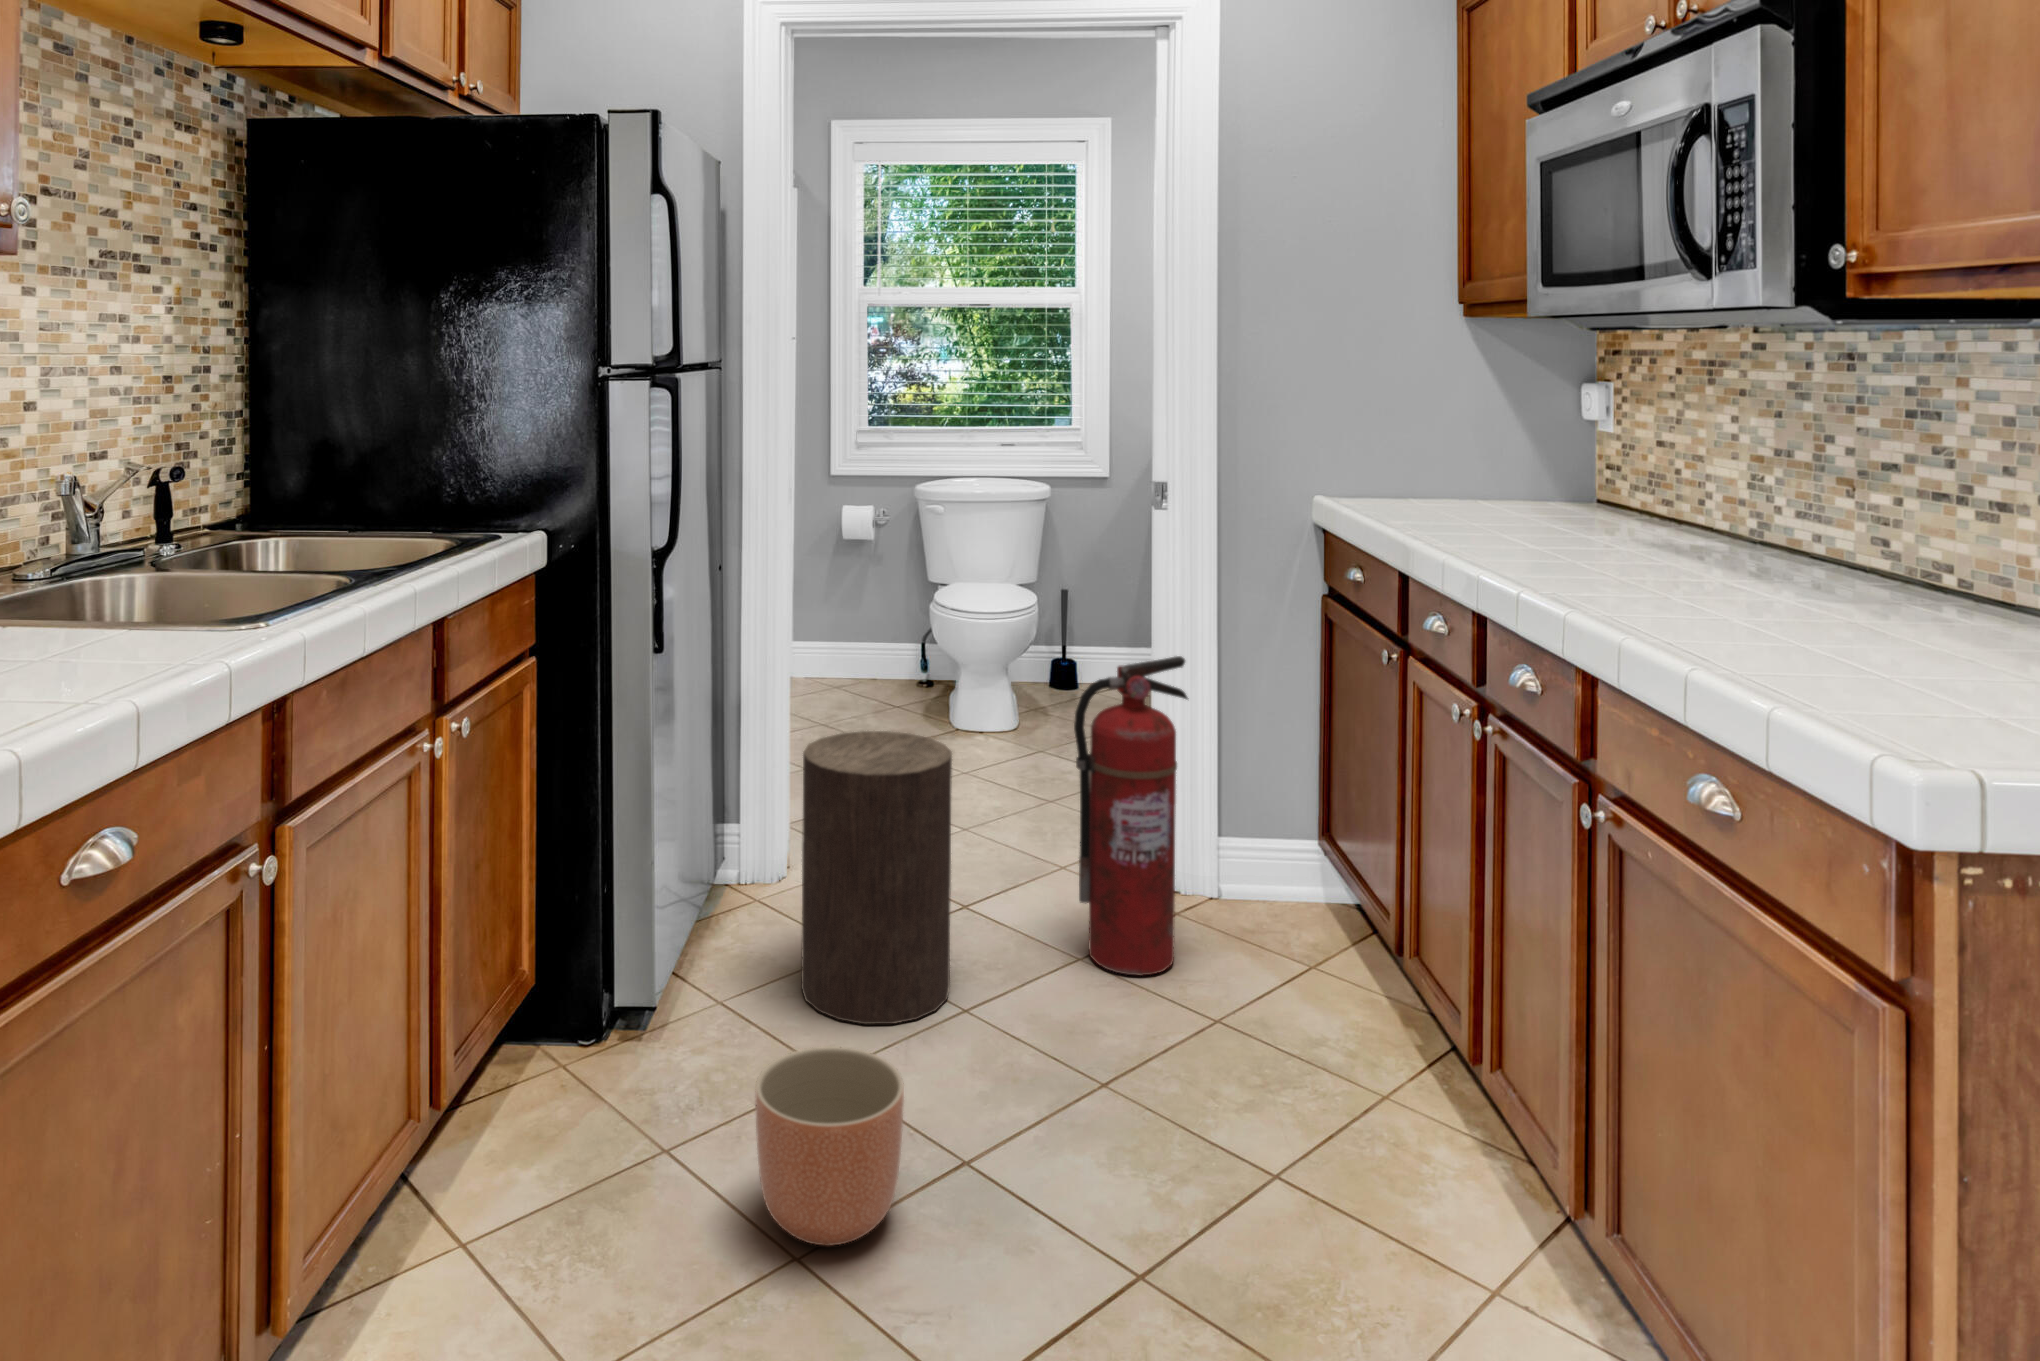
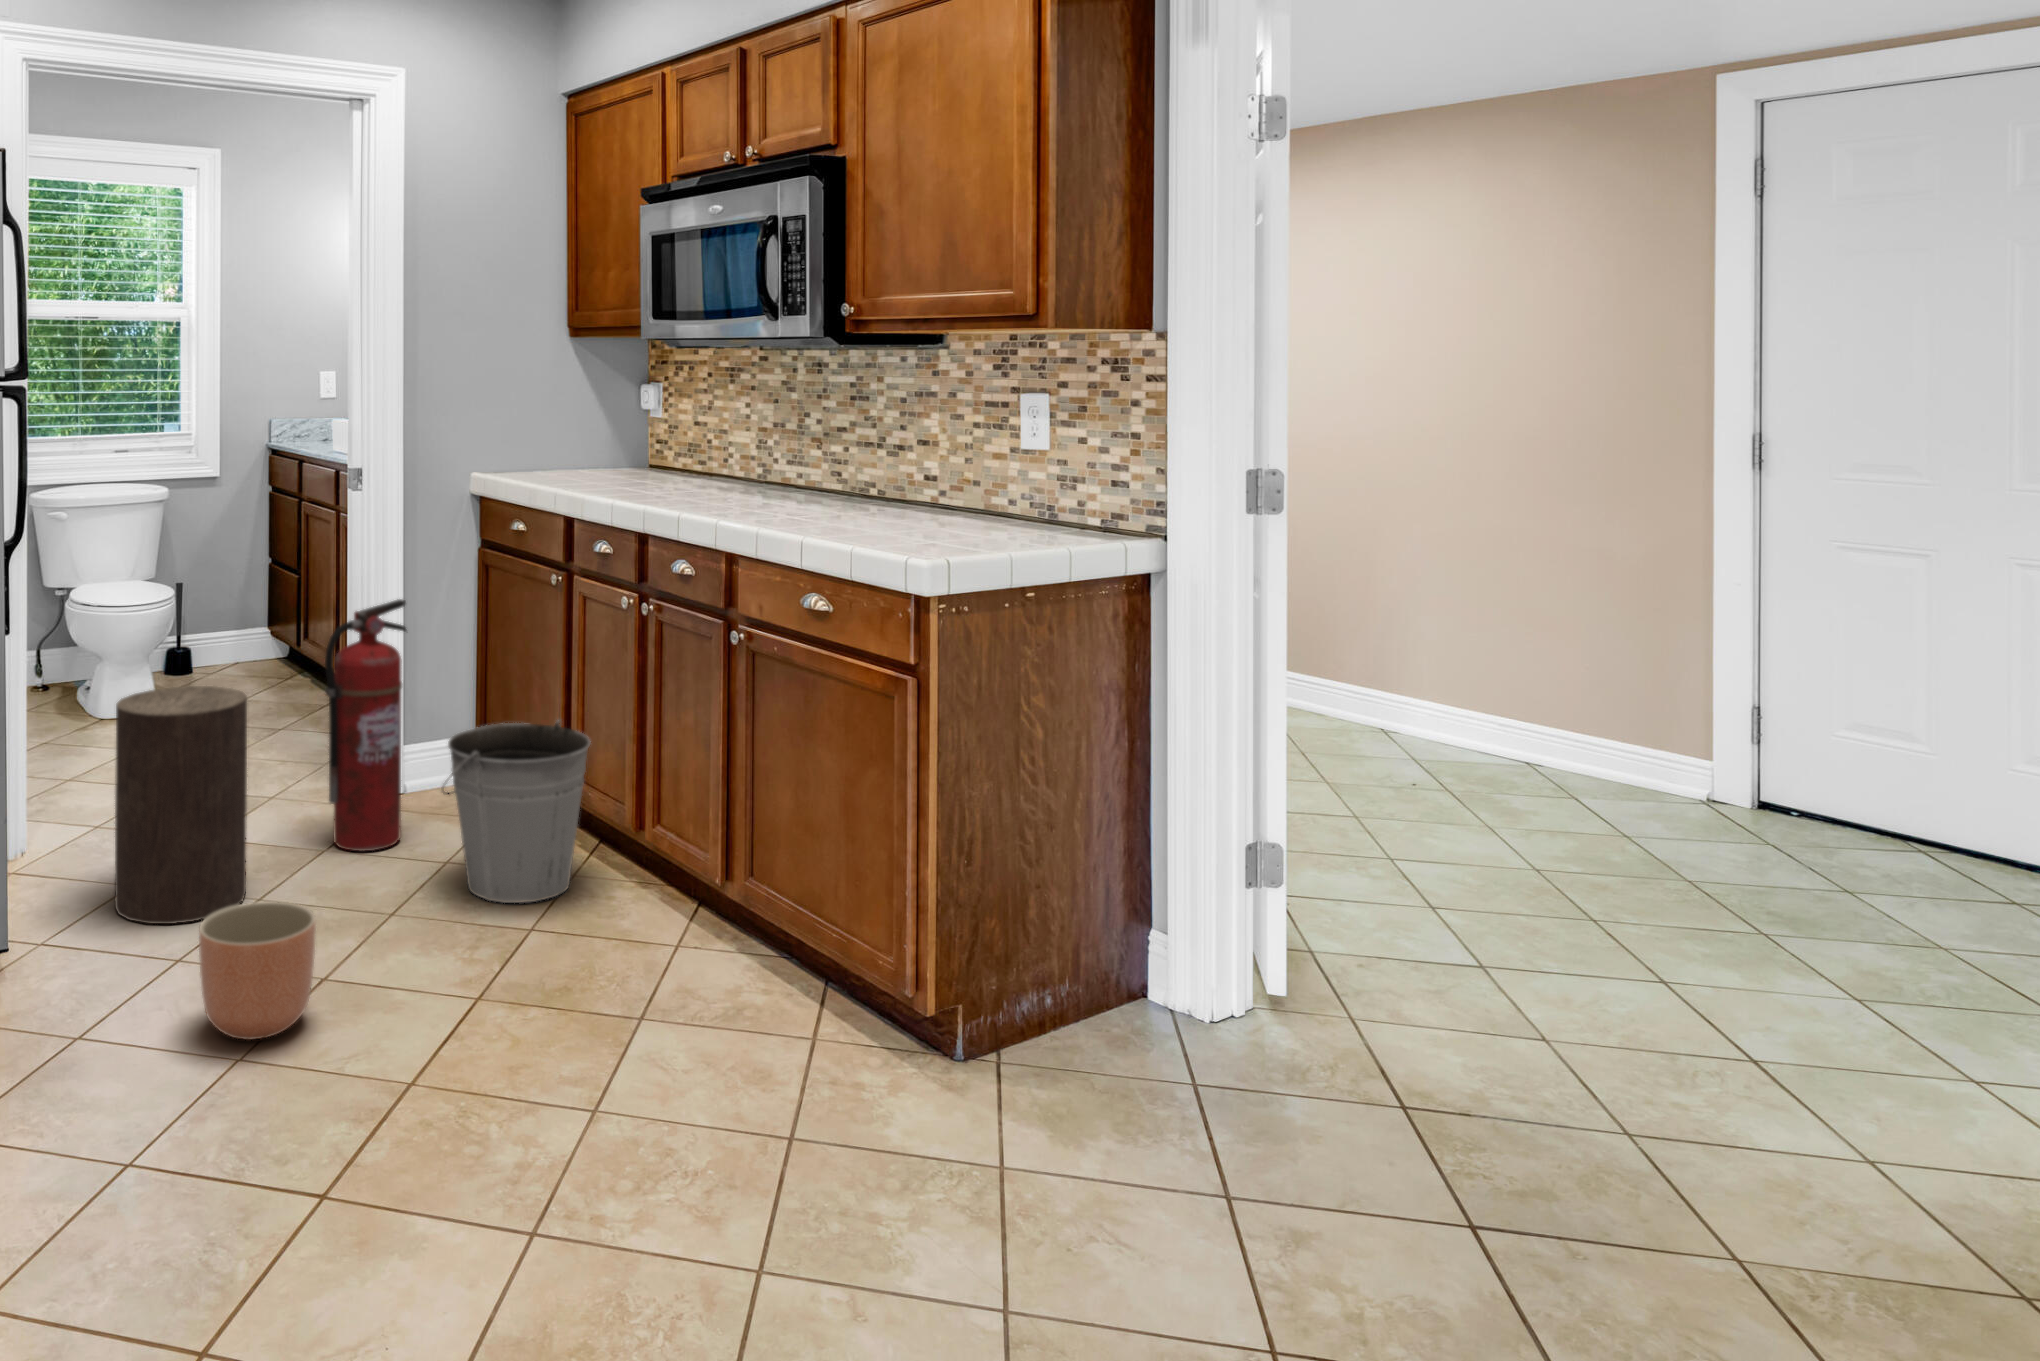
bucket: none [1178,849,1399,1127] -> present [442,720,591,903]

